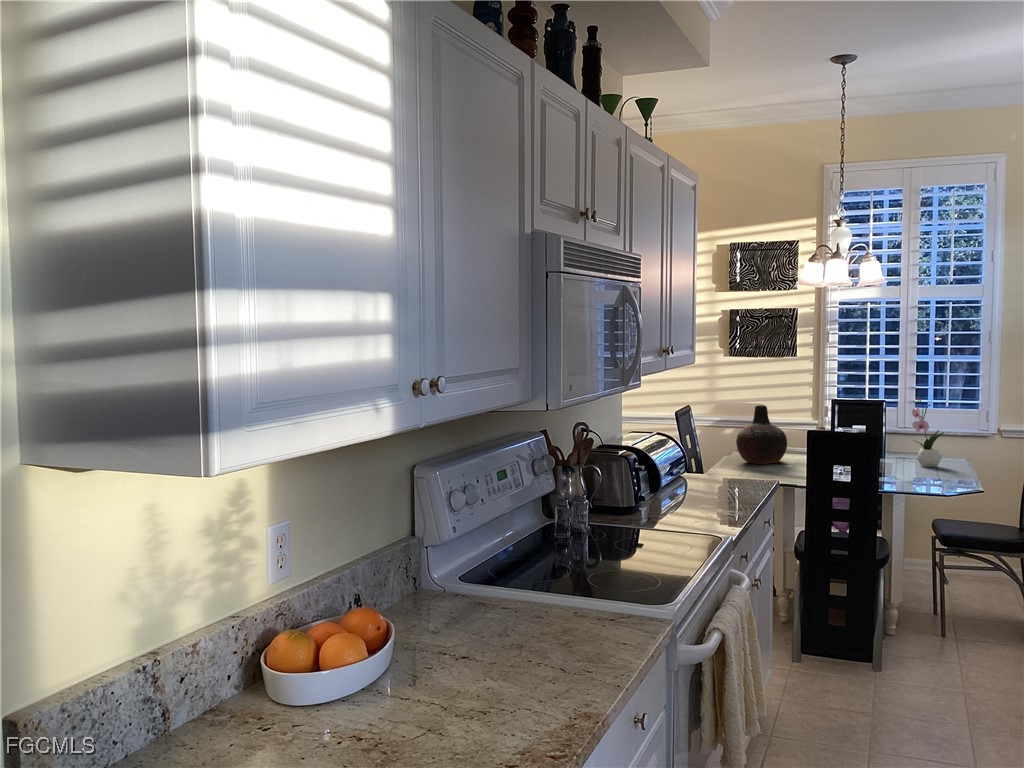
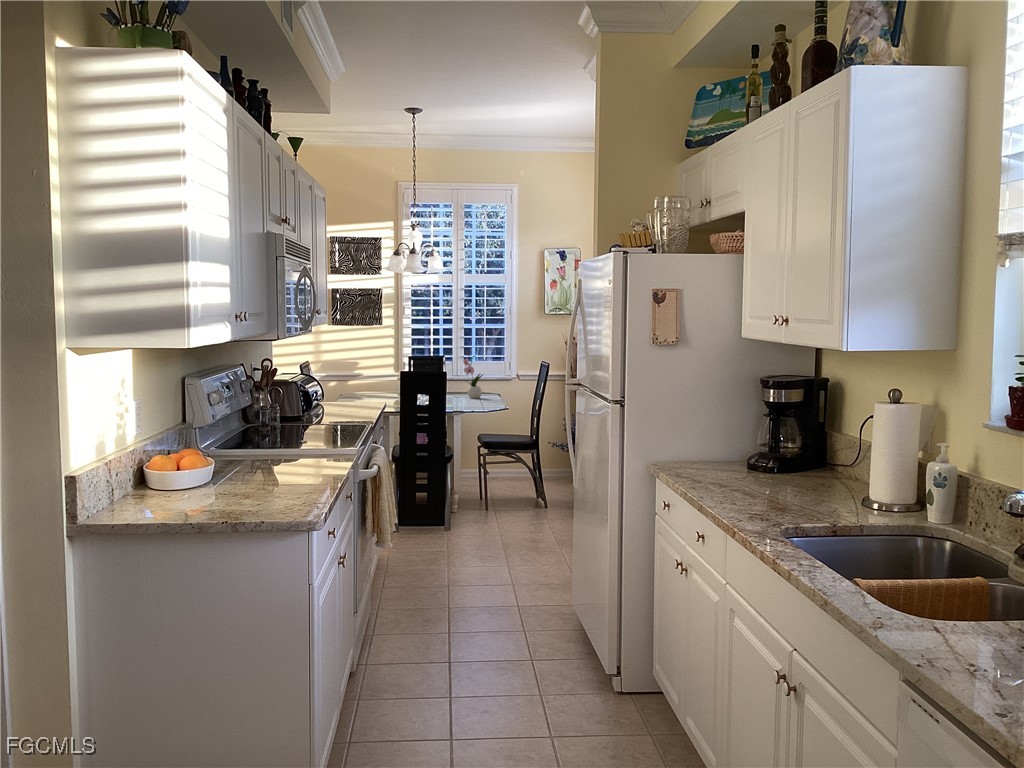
vase: present [736,405,787,464] -> none [346,359,382,402]

